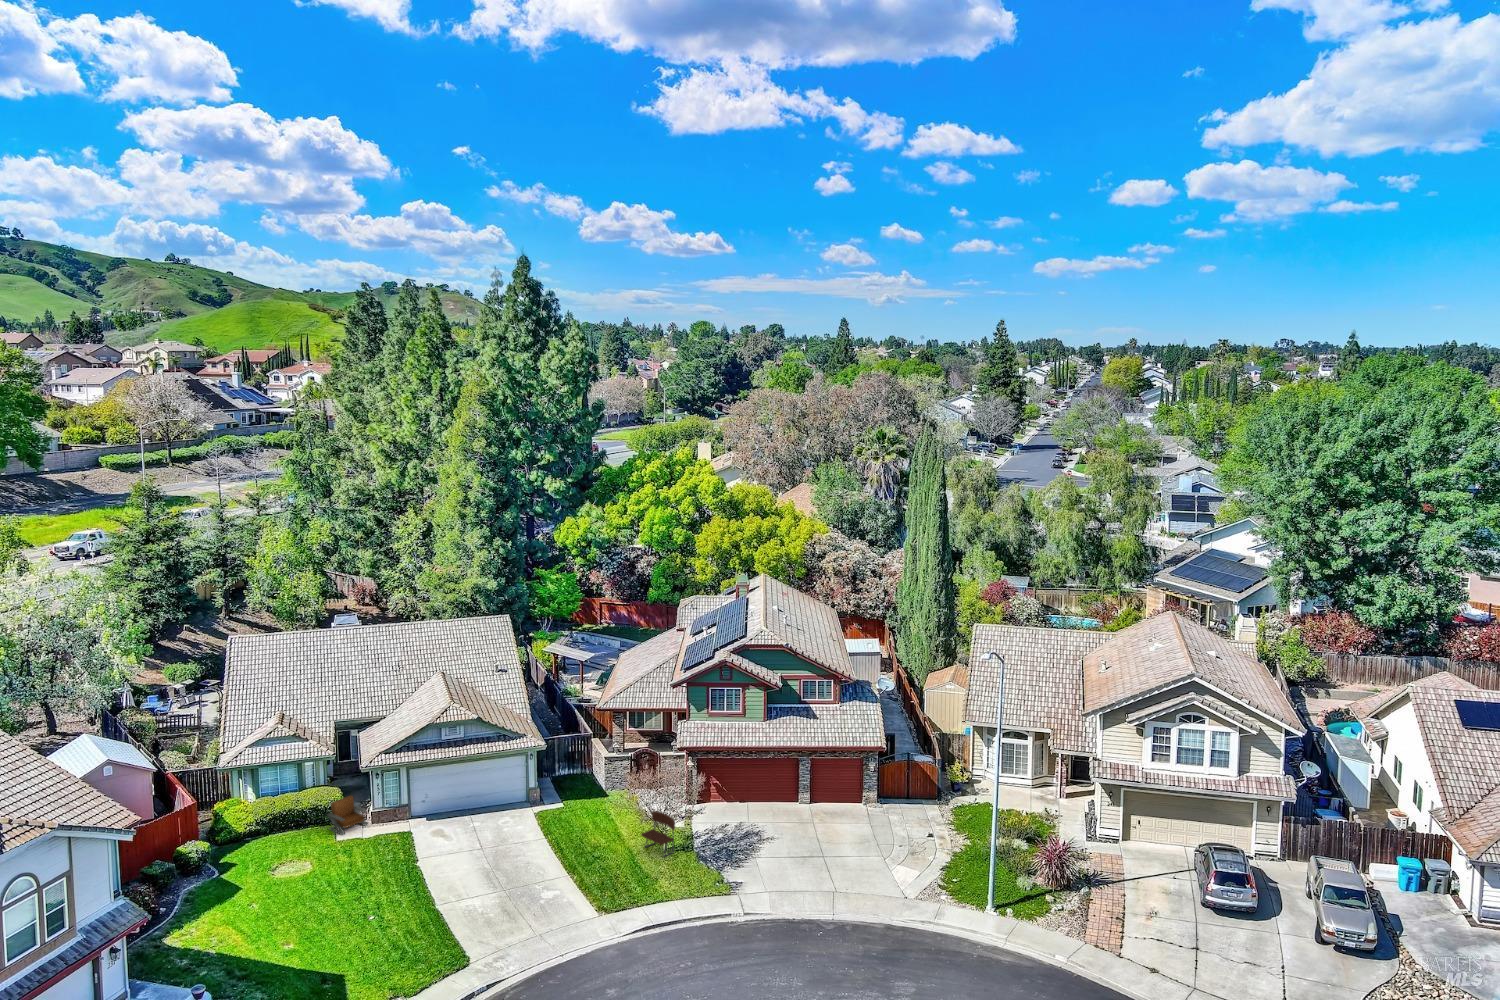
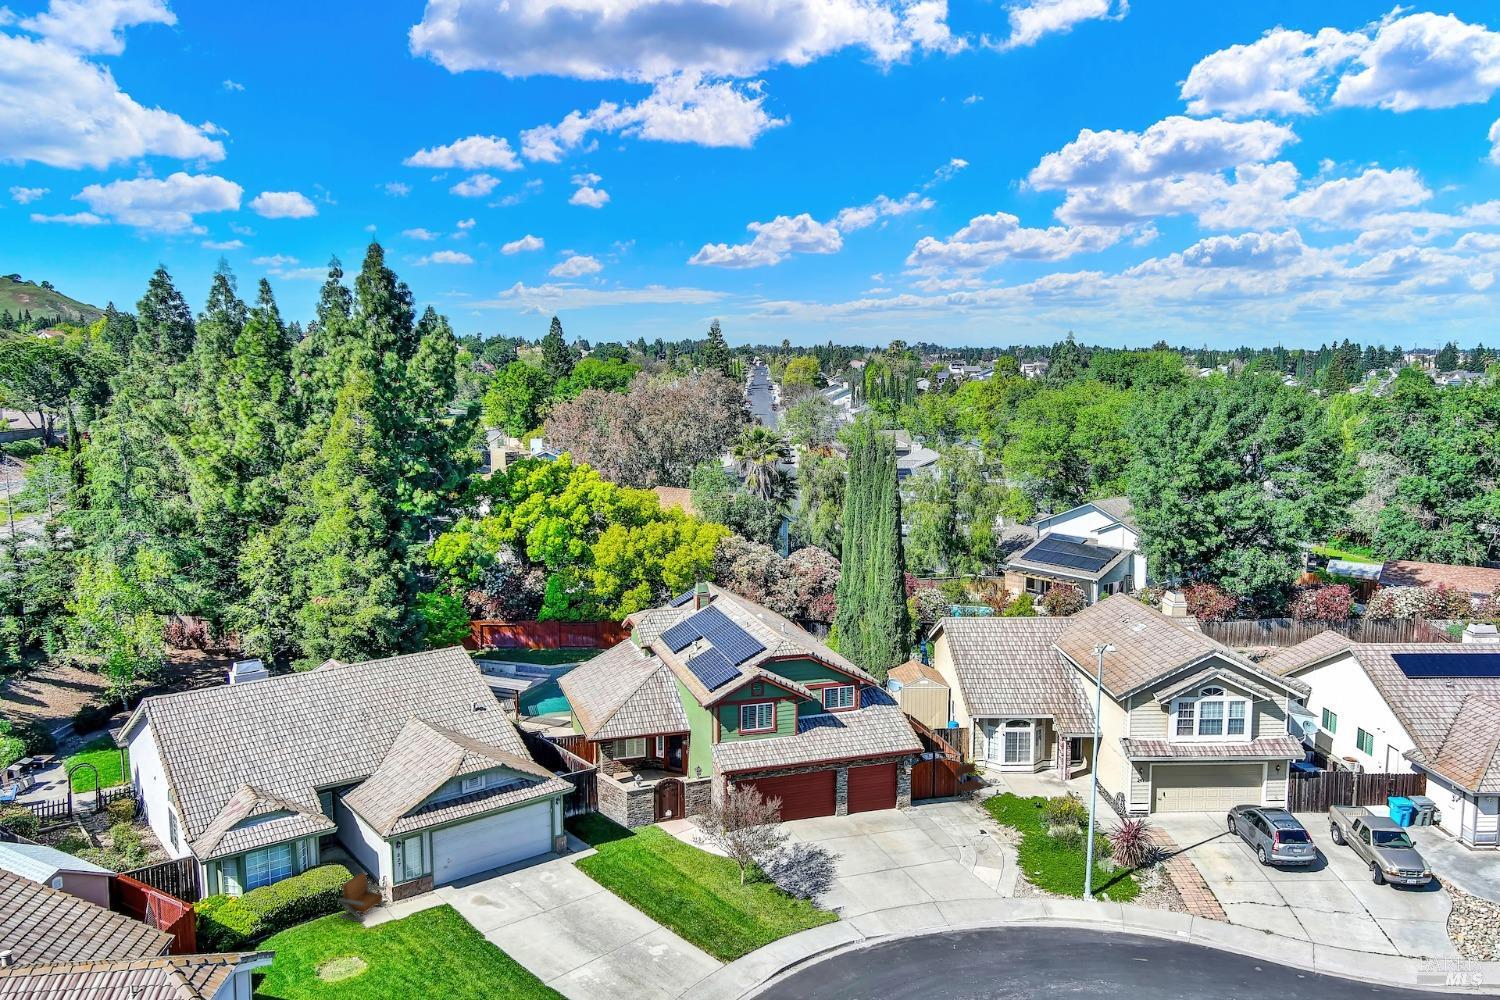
bench: present [640,810,675,857] -> present [955,763,985,802]

